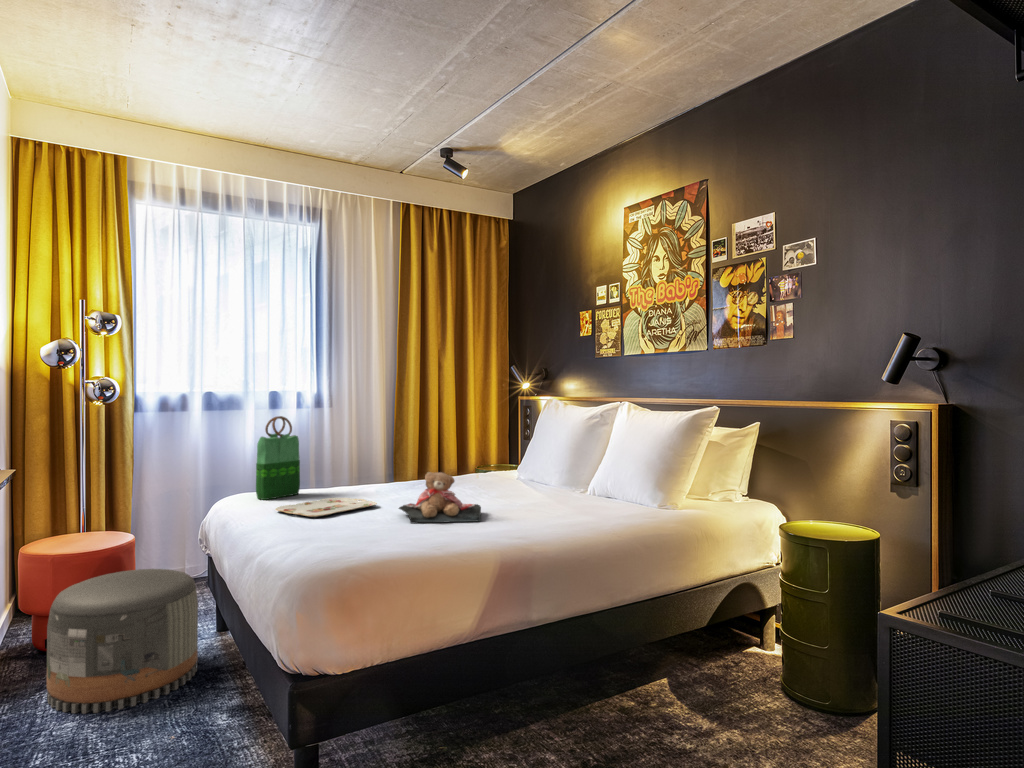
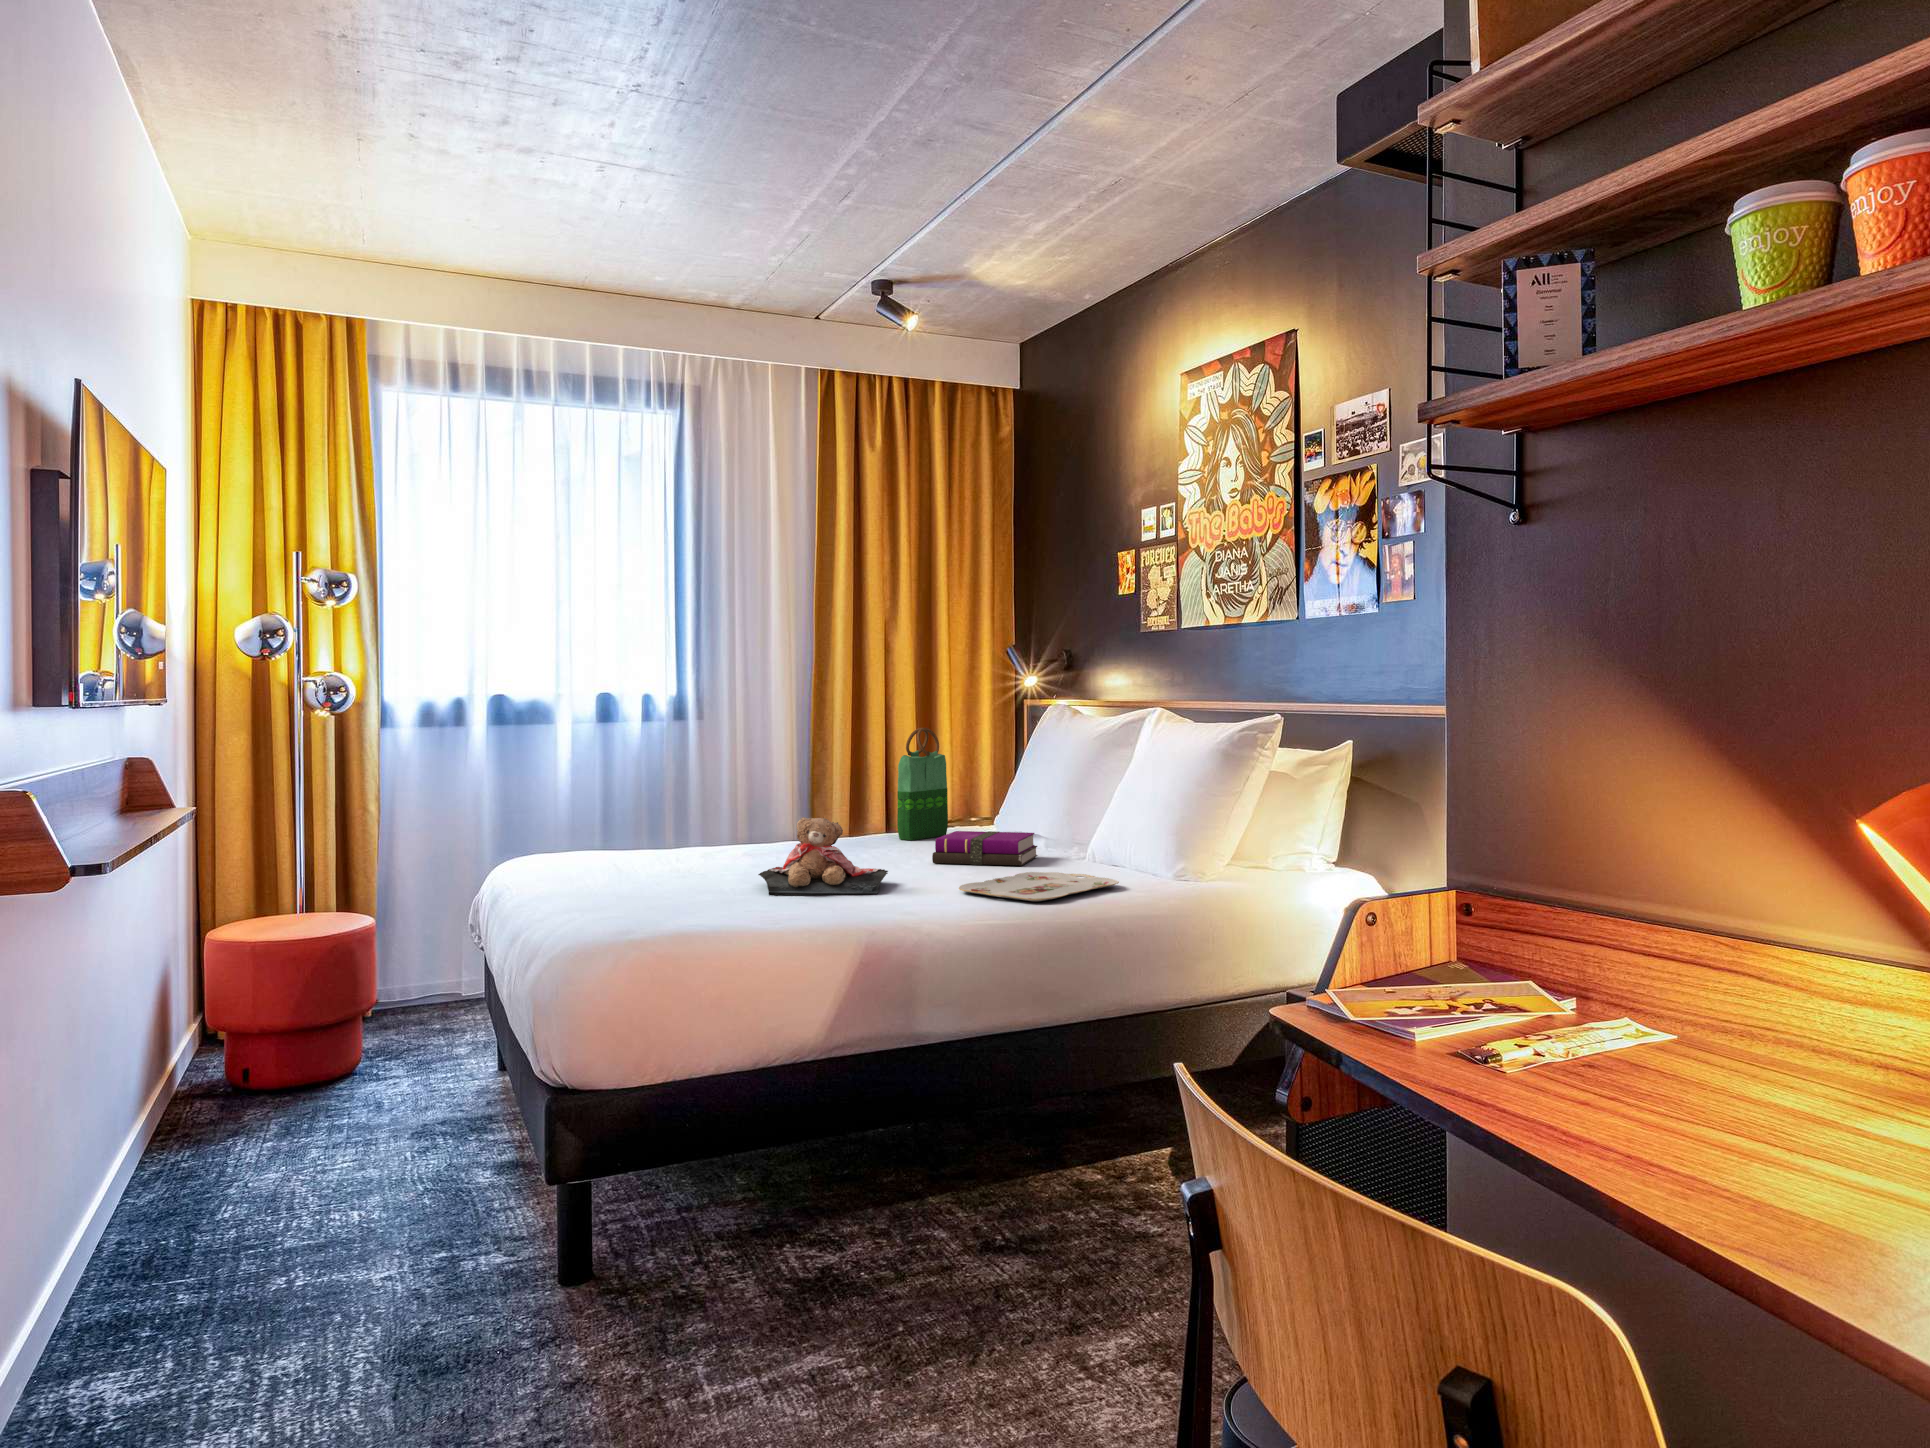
tote bag: present [256,416,300,500] -> present [897,728,948,840]
notebook: none [497,477,557,499] -> present [932,831,1038,865]
serving tray: present [275,498,377,517] -> present [959,872,1119,902]
pouf: present [47,569,198,714] -> none [242,964,461,1165]

